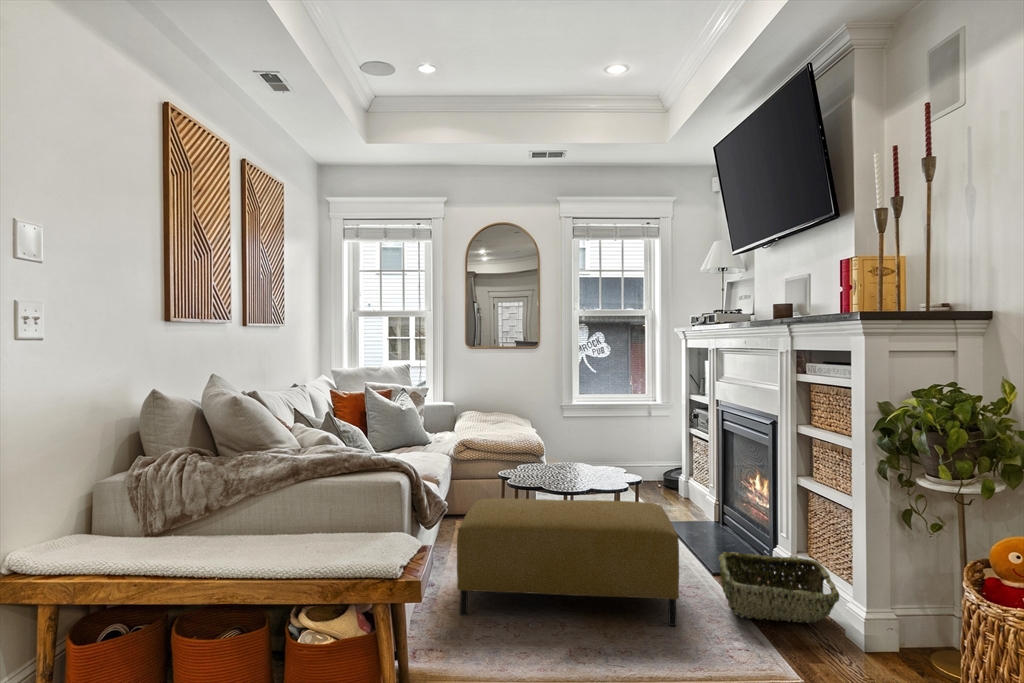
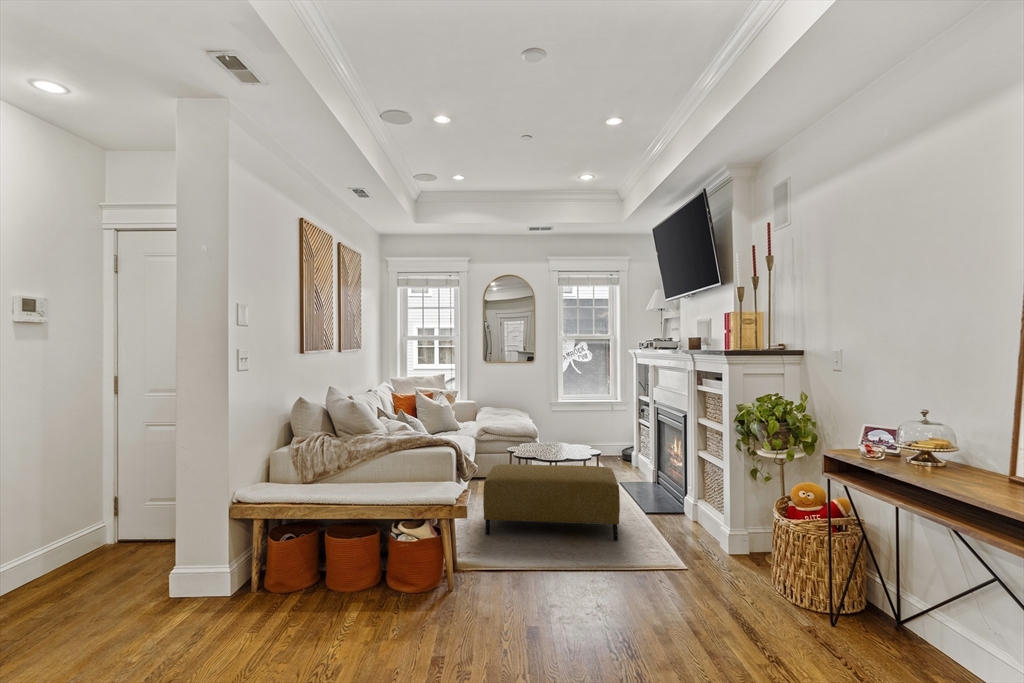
woven basket: present [718,552,839,623] -> none [646,497,716,539]

